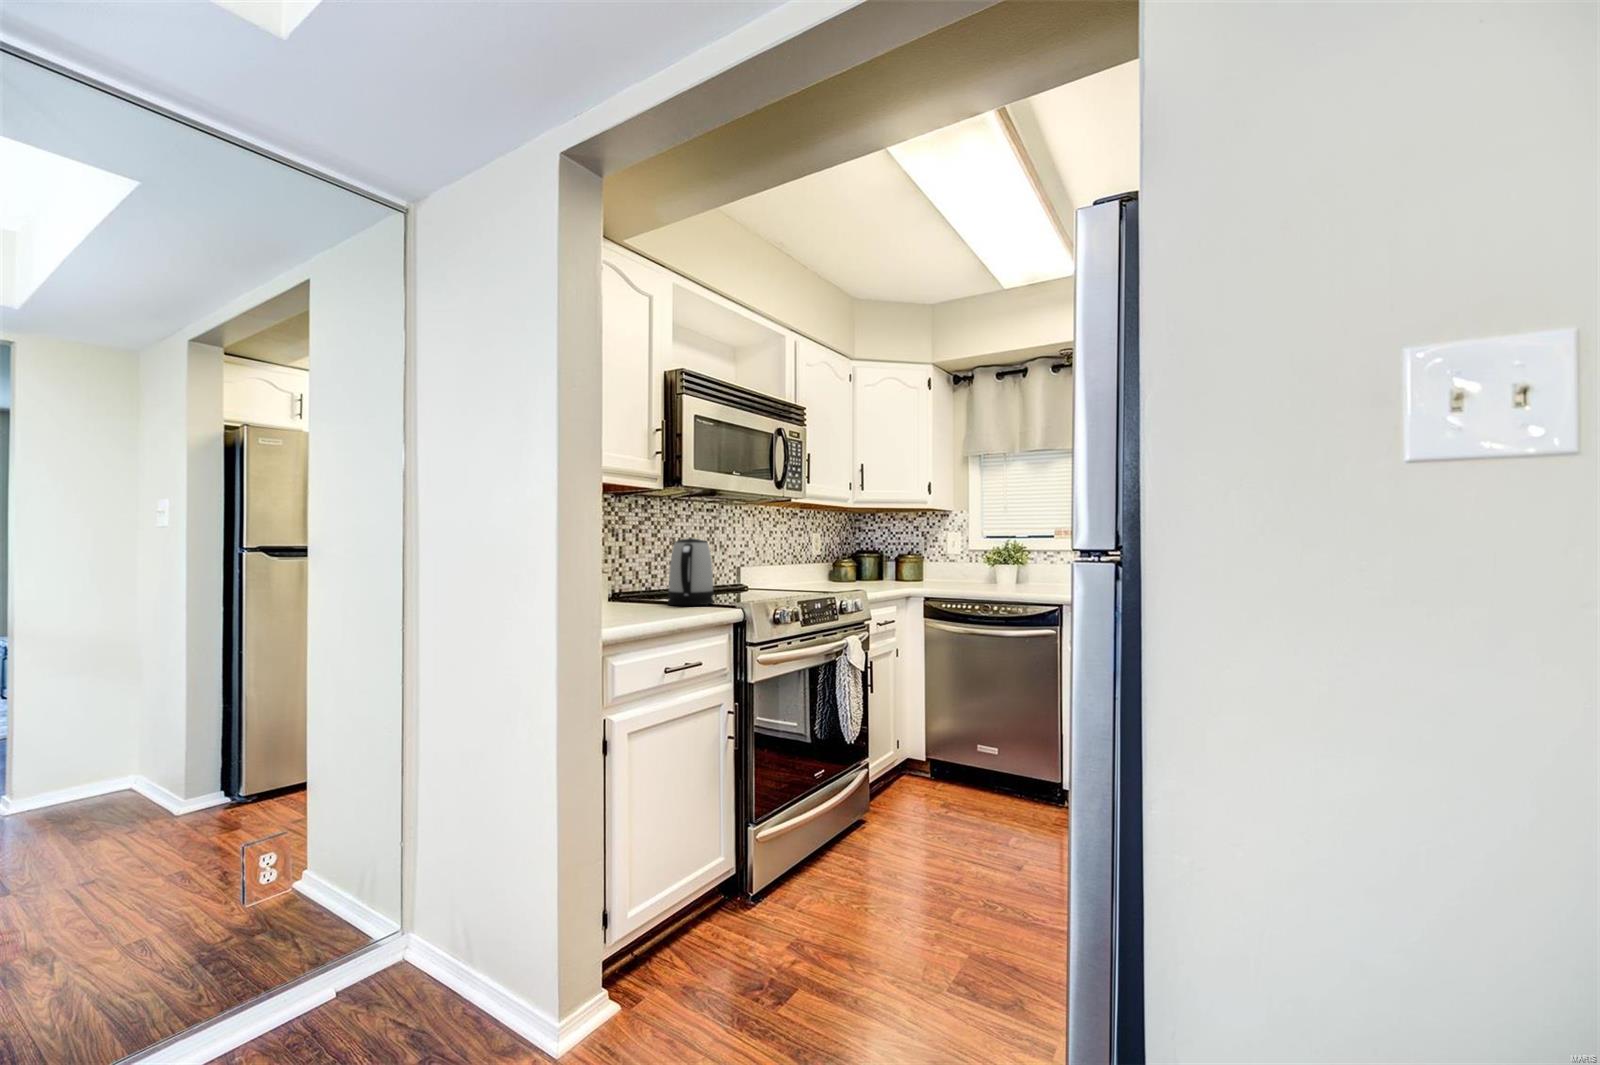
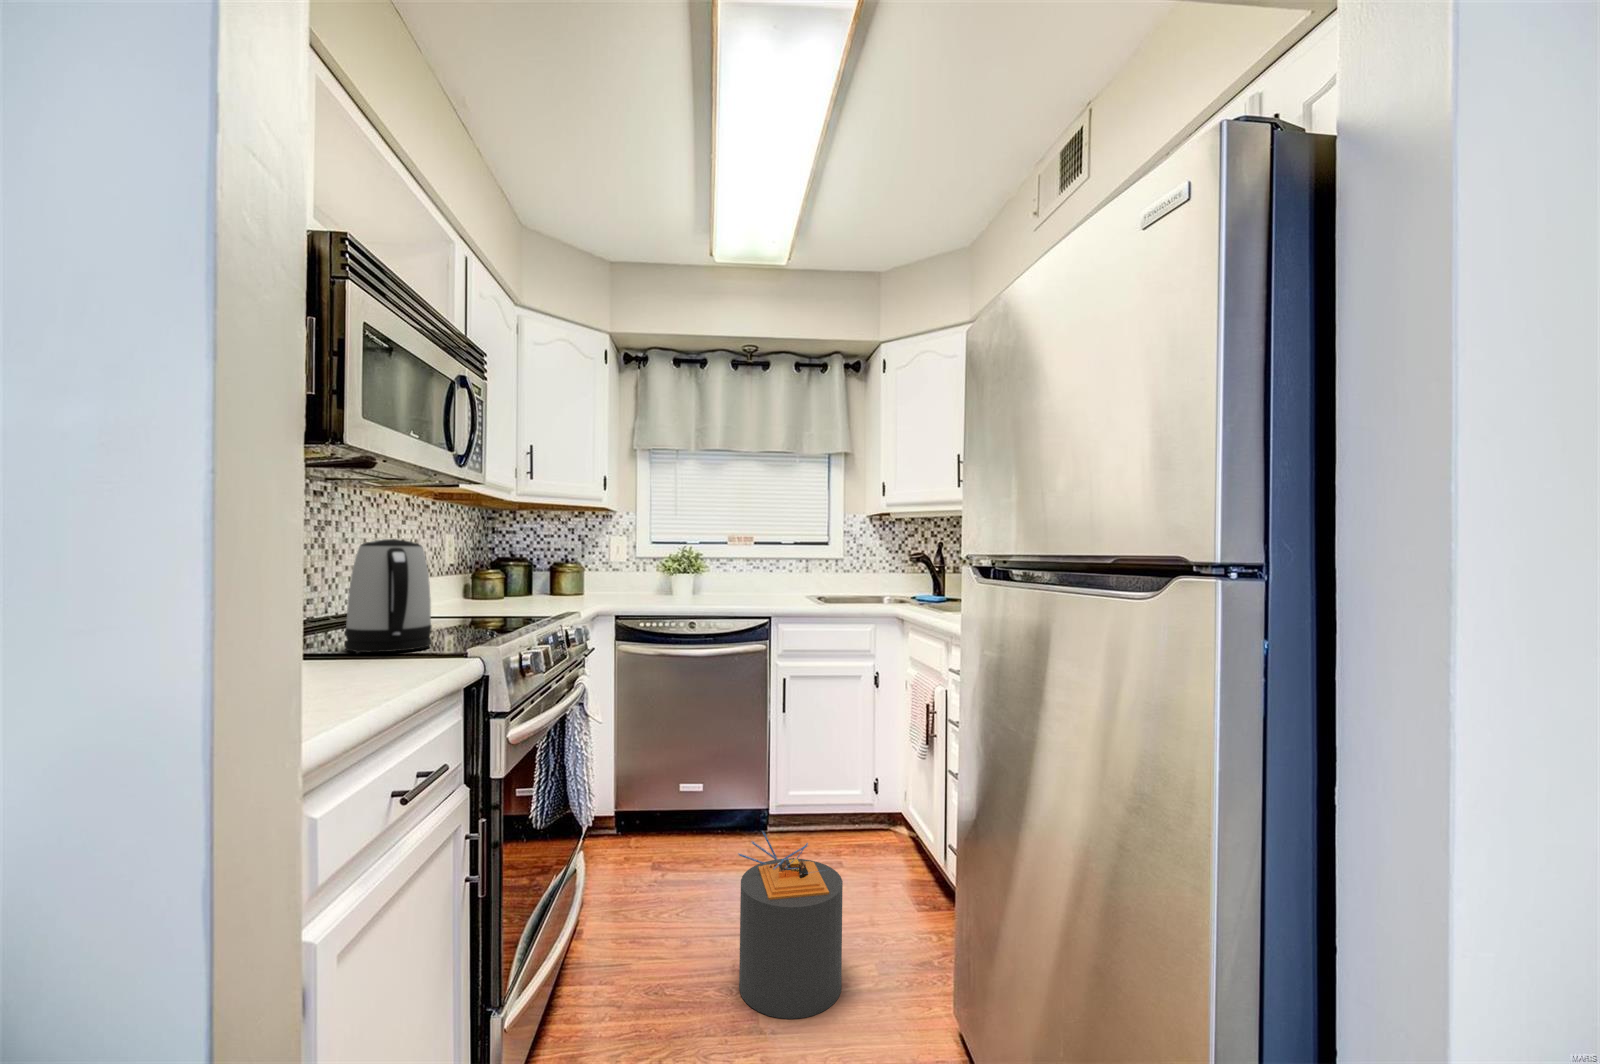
trash can: none [940,778,1031,943] -> present [738,832,843,1019]

